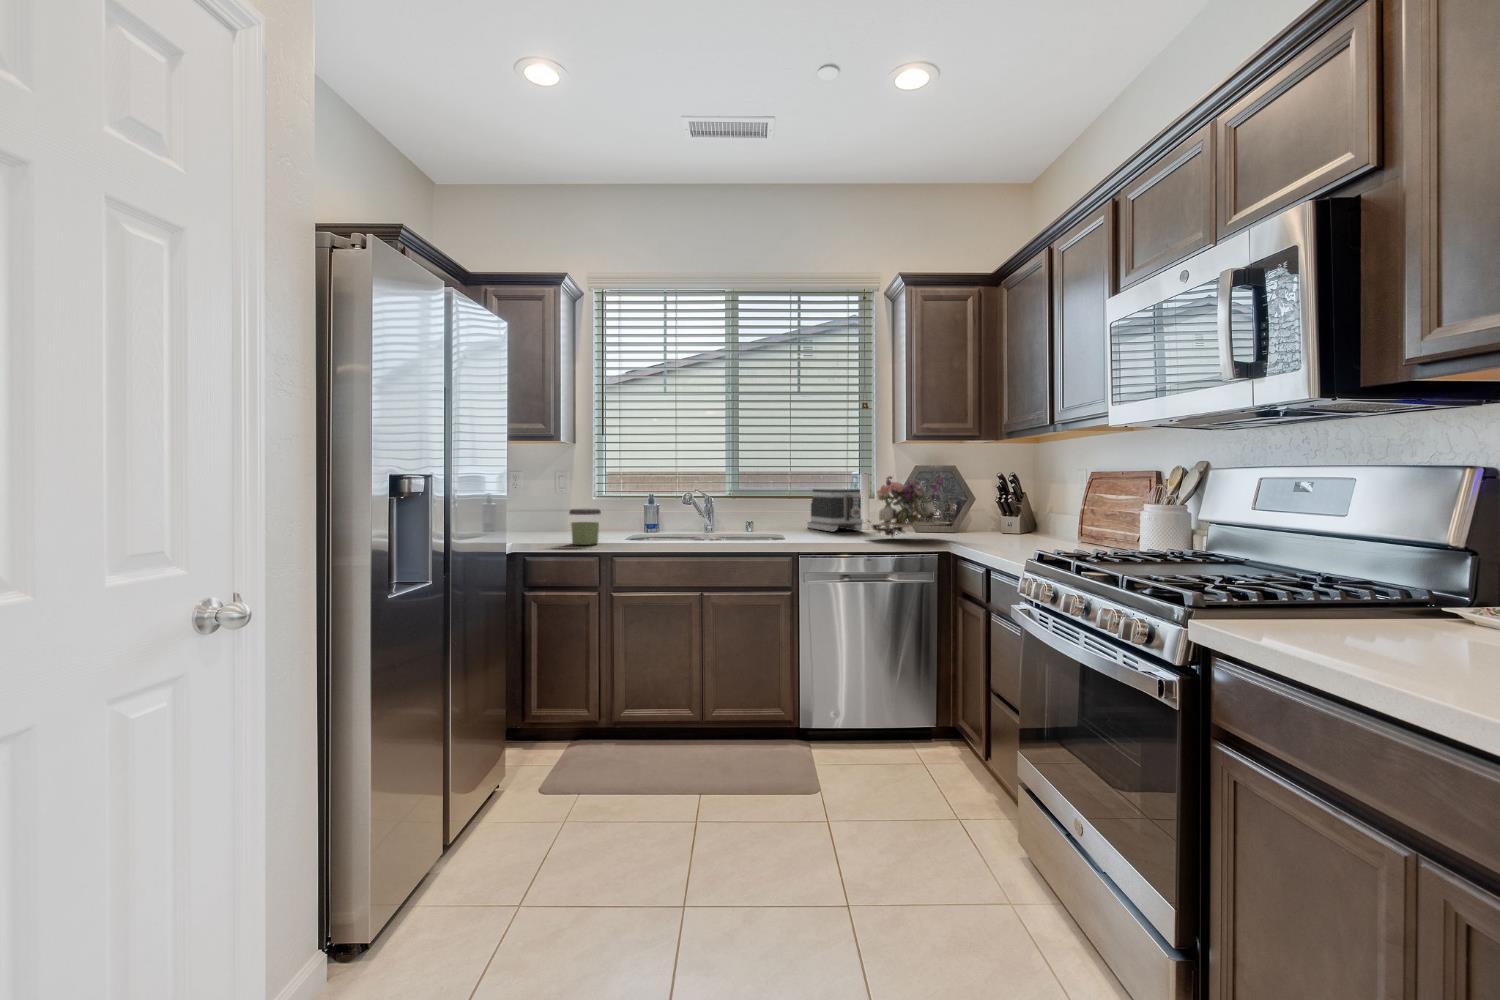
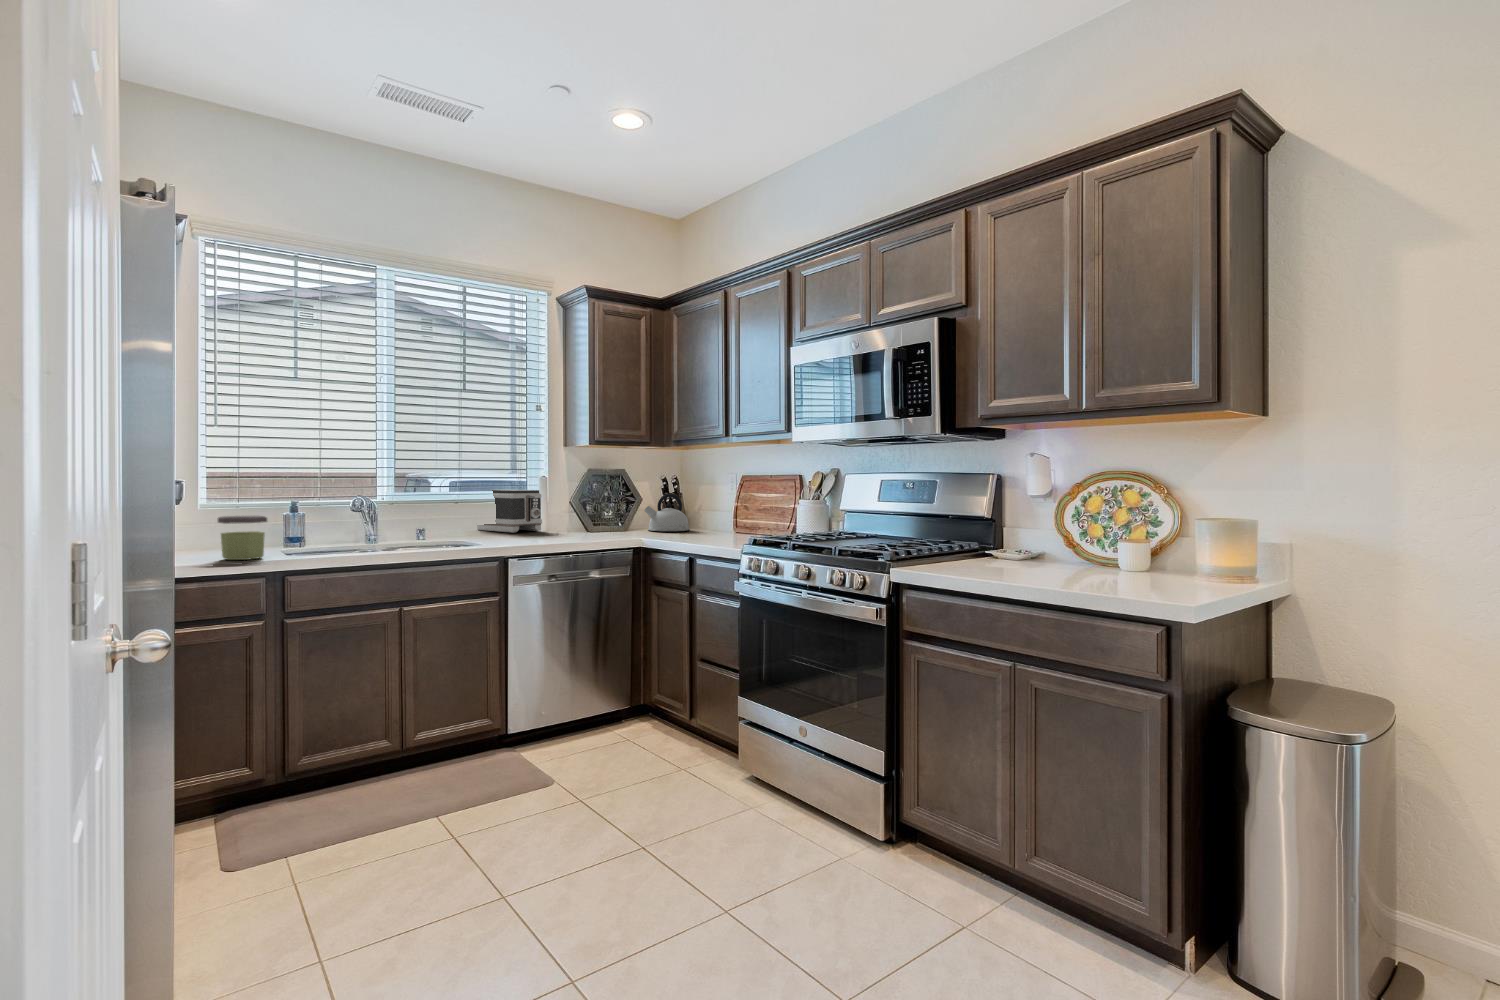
flower arrangement: present [865,474,943,537] -> none [554,475,635,537]
kettle: none [973,494,1028,537] -> present [644,494,690,531]

